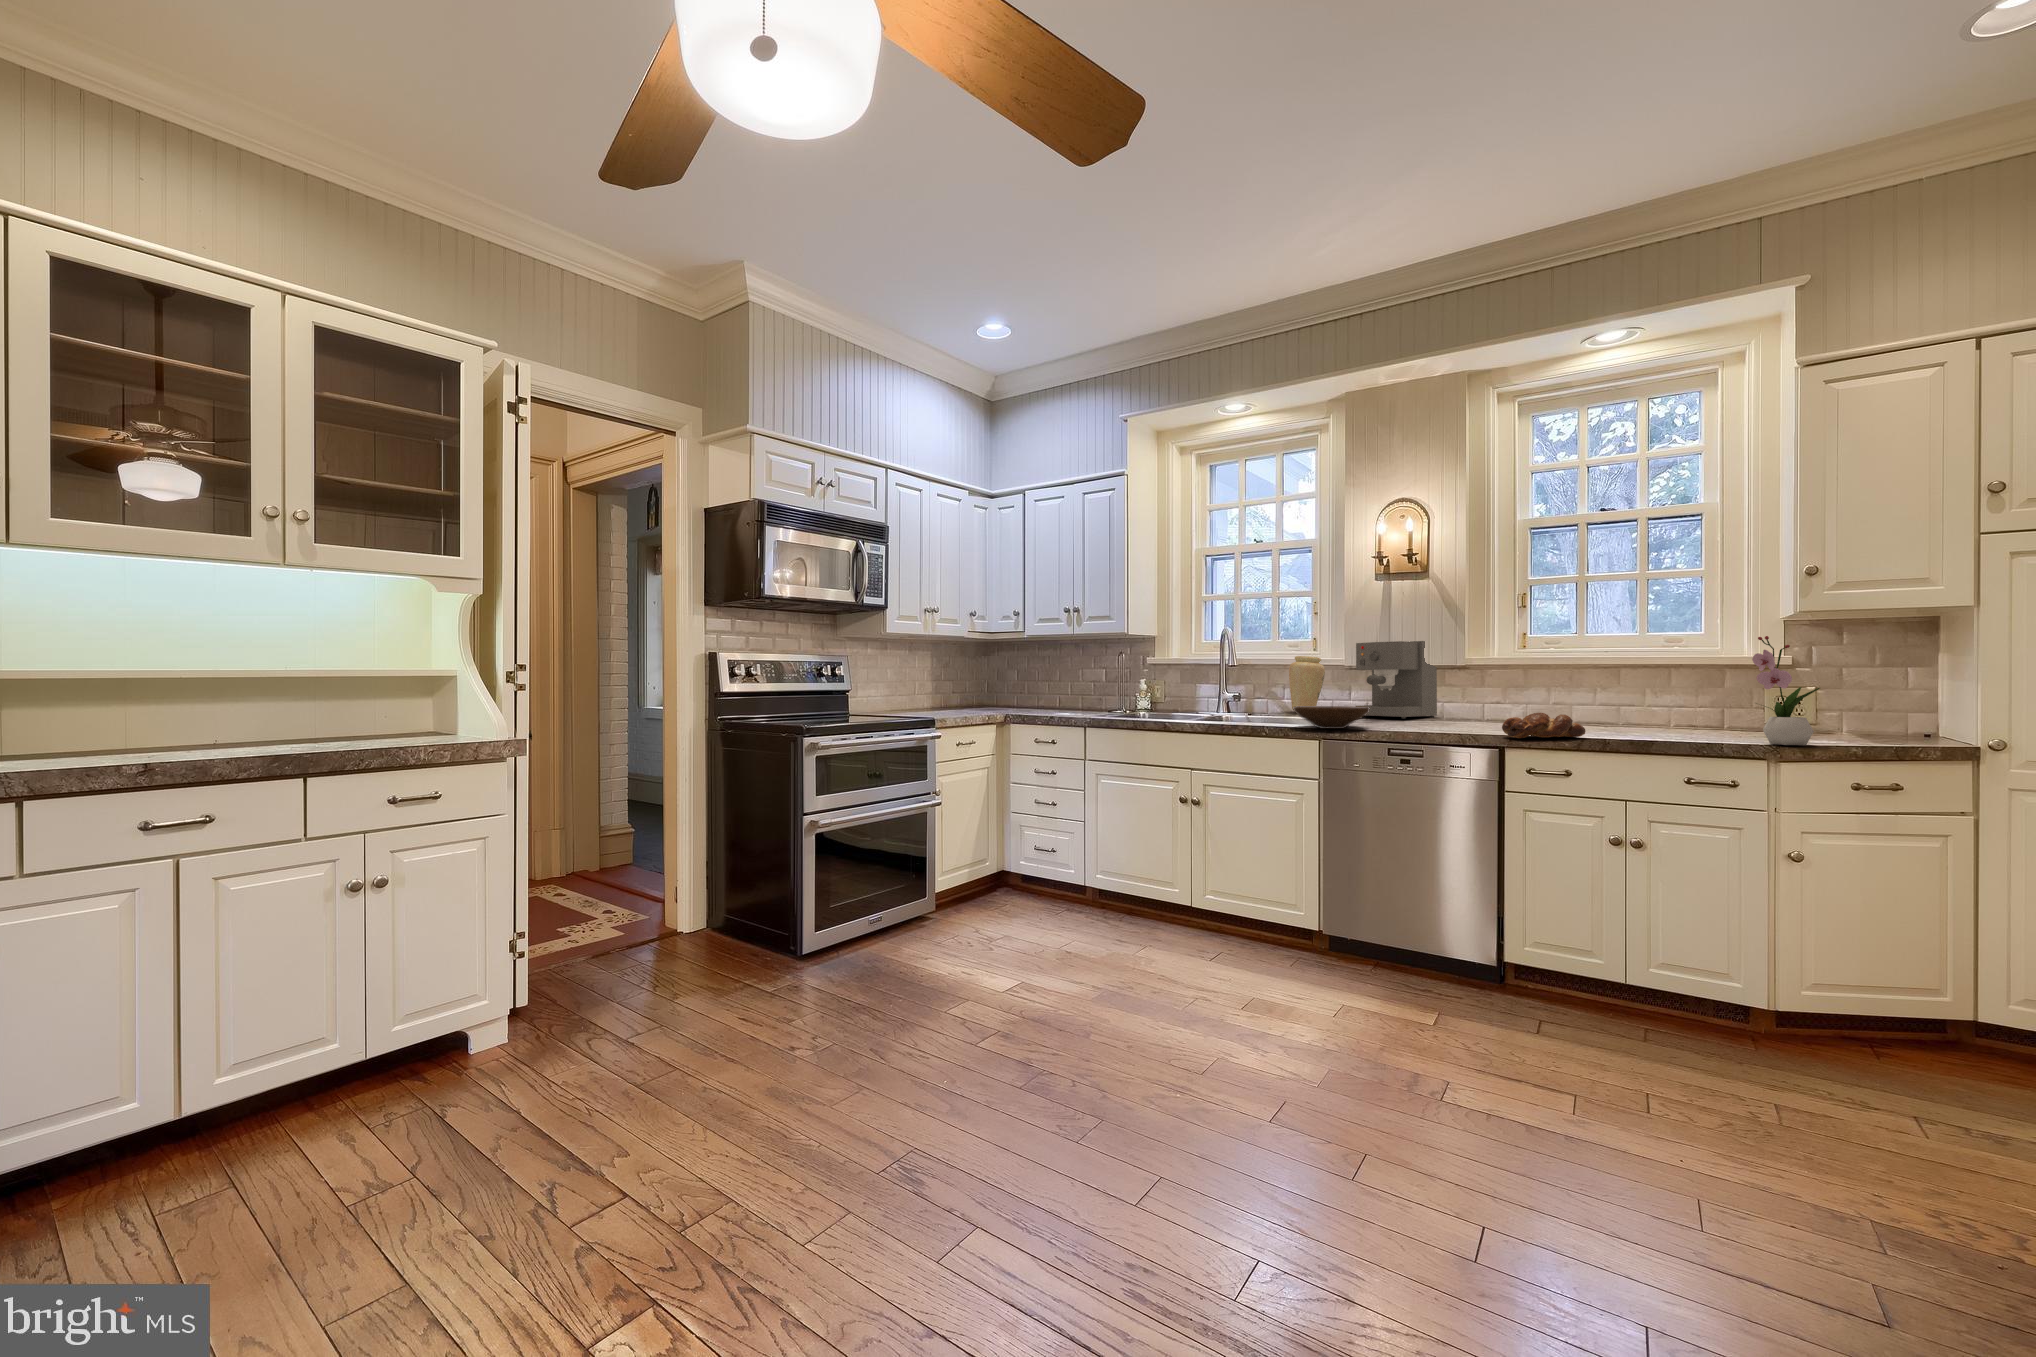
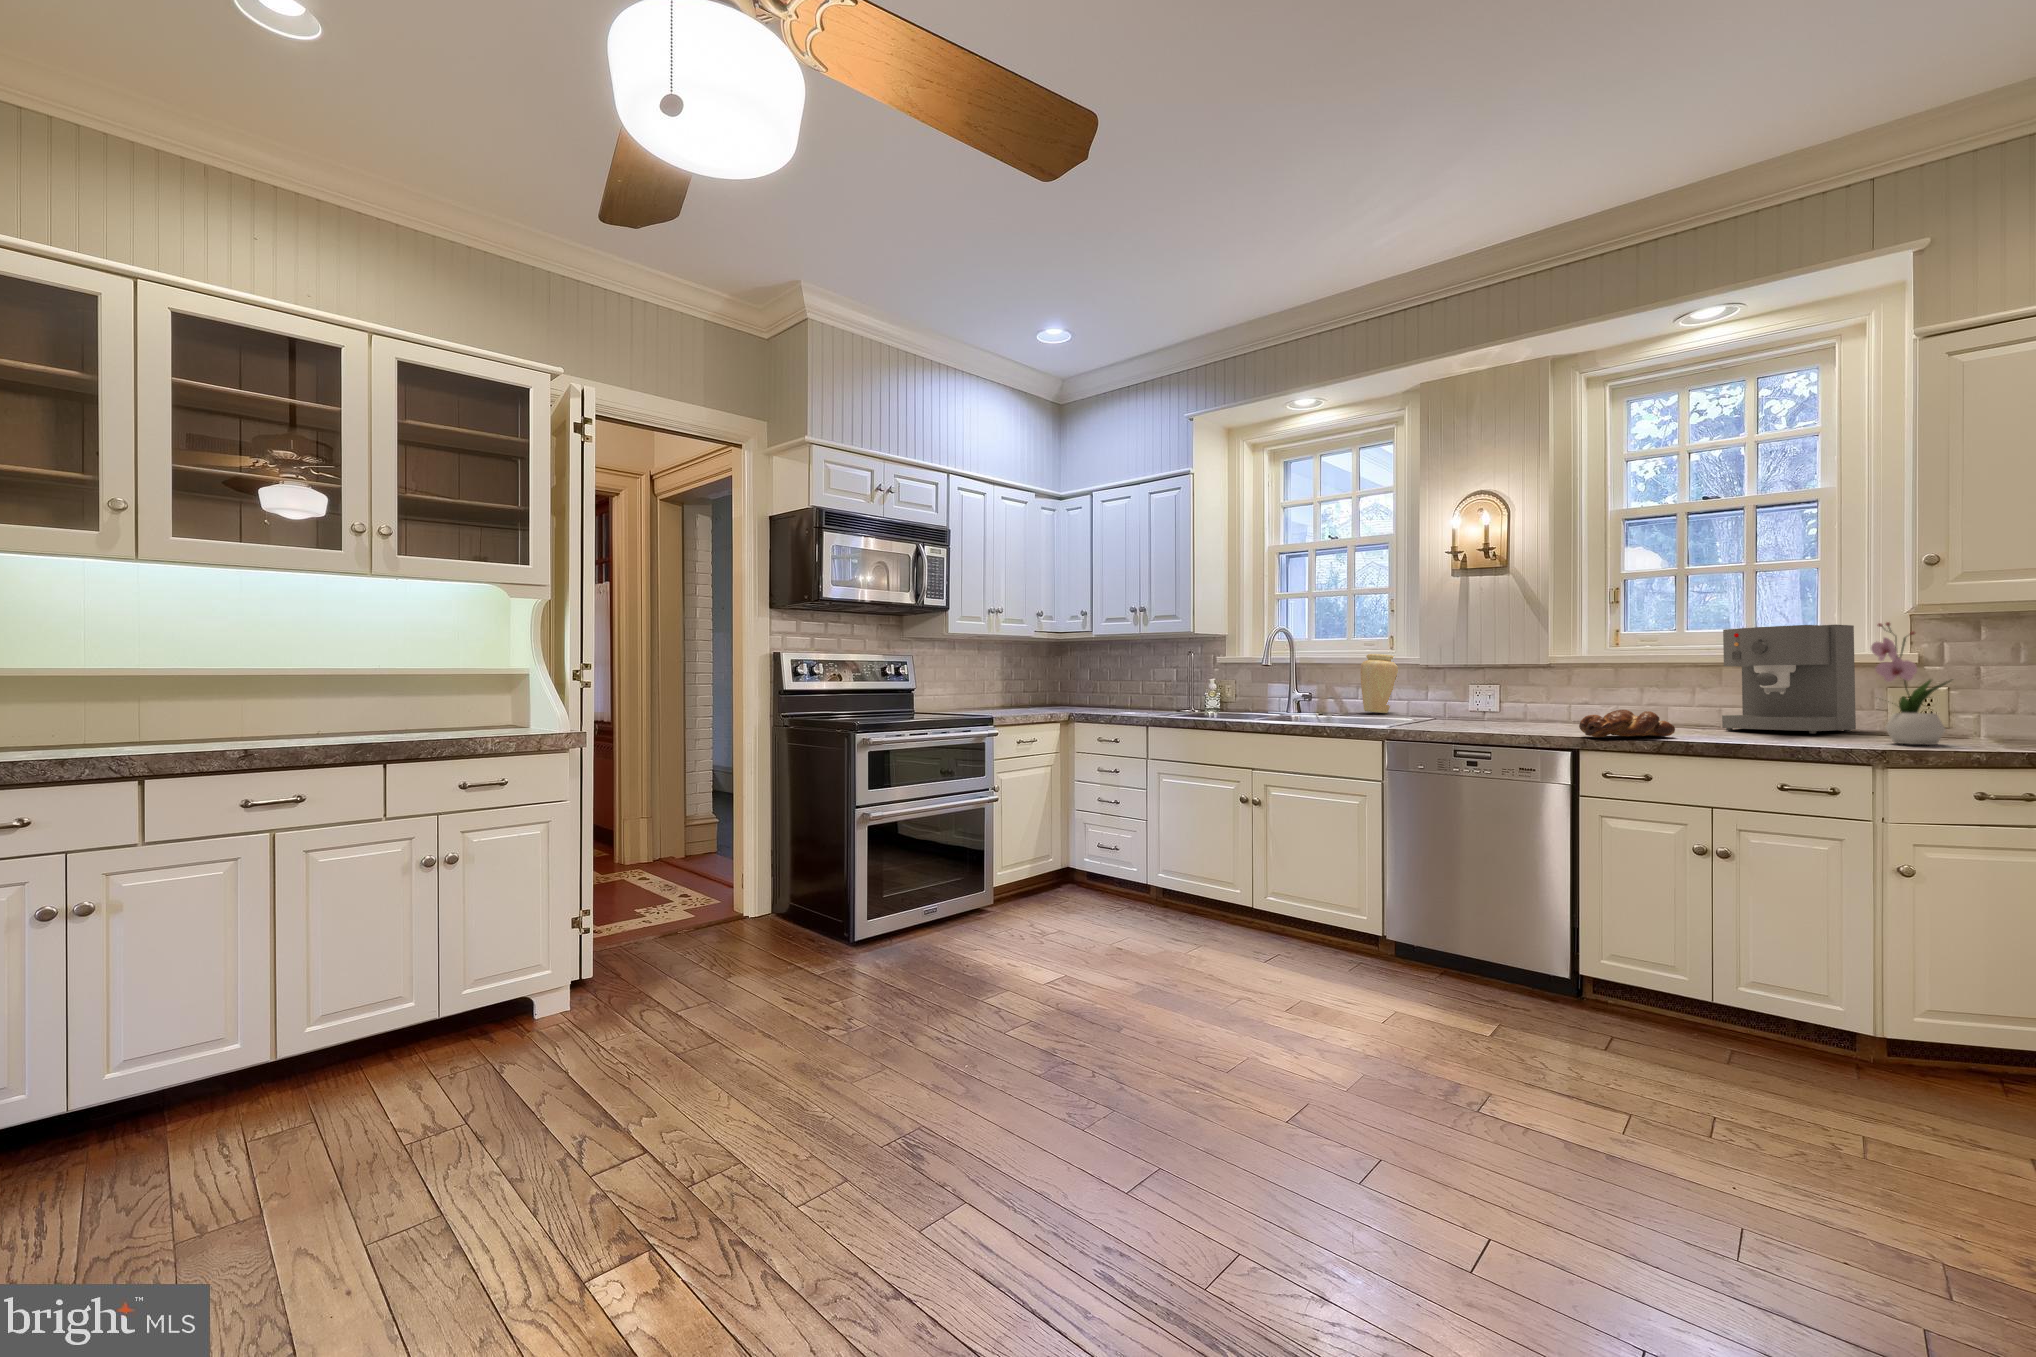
coffee maker: present [1356,641,1437,719] -> present [1722,625,1856,733]
wooden bowl: present [1294,706,1369,729] -> none [1354,705,1437,728]

